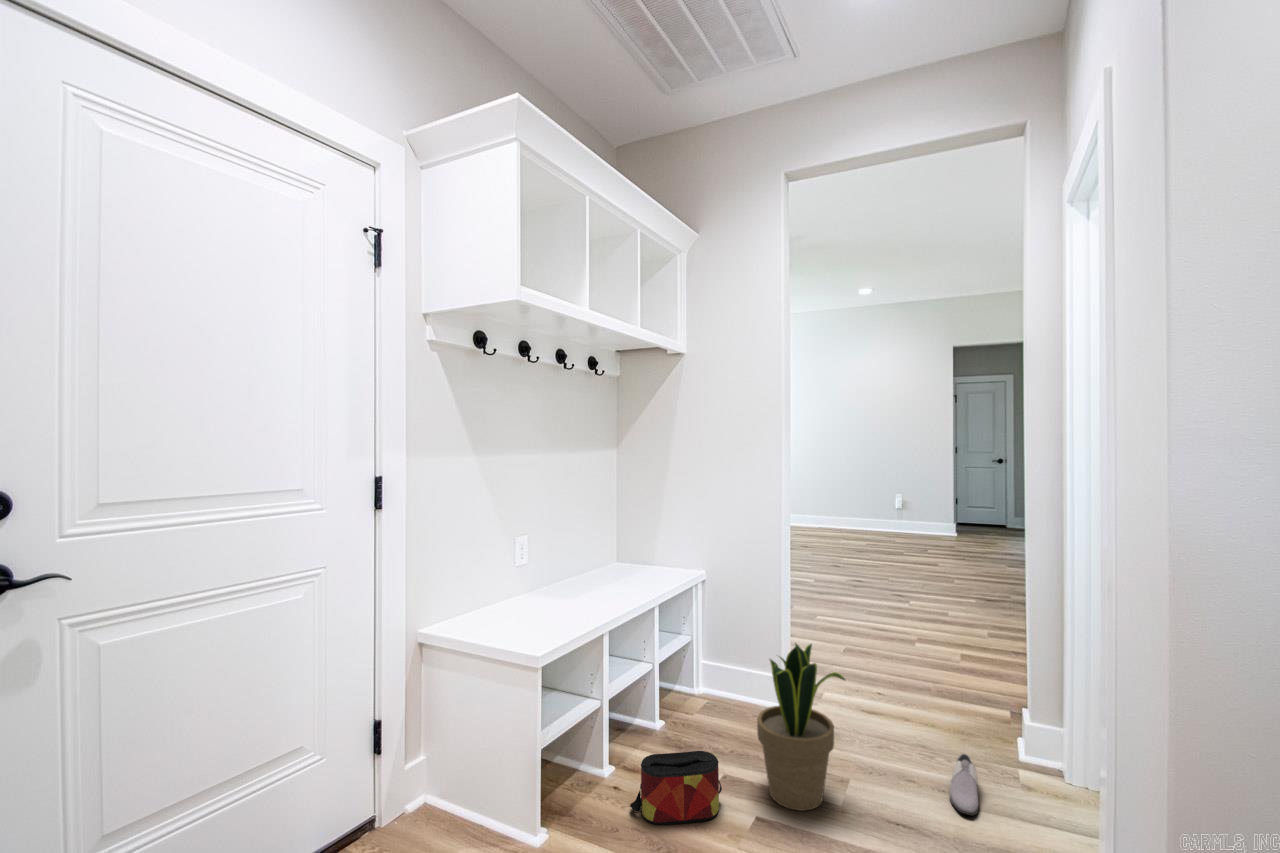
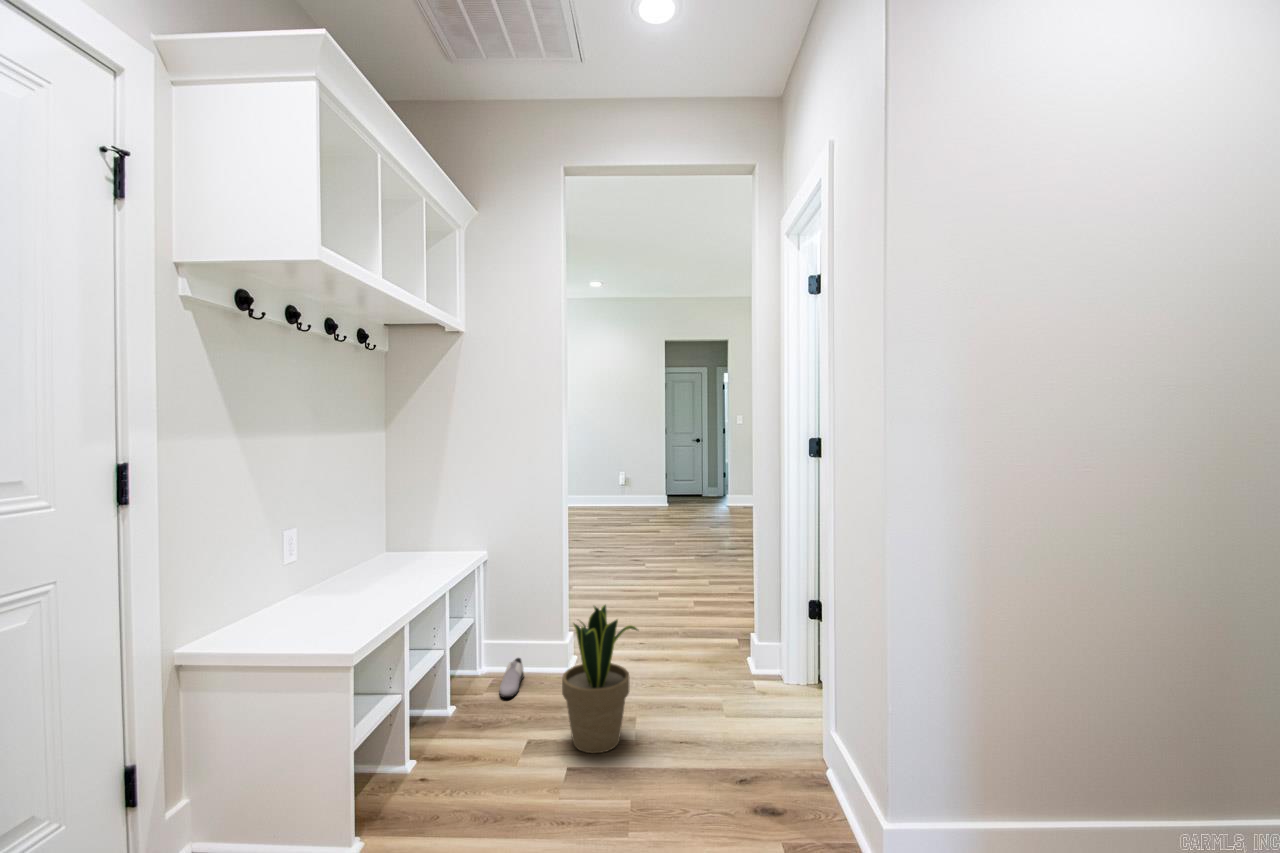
bag: present [630,751,722,825] -> none [446,720,533,801]
shoe: present [950,754,979,816] -> present [499,658,524,697]

